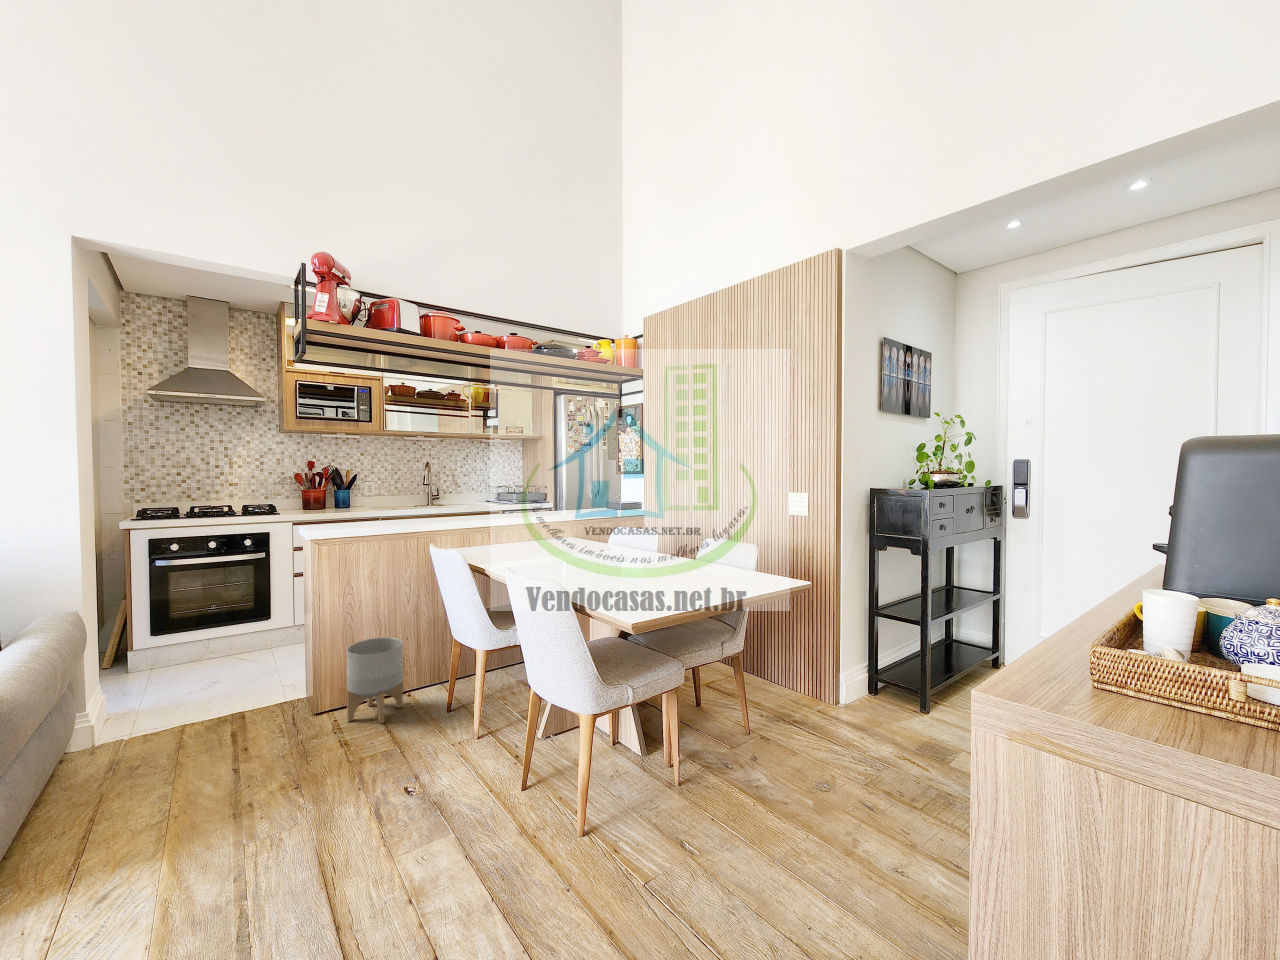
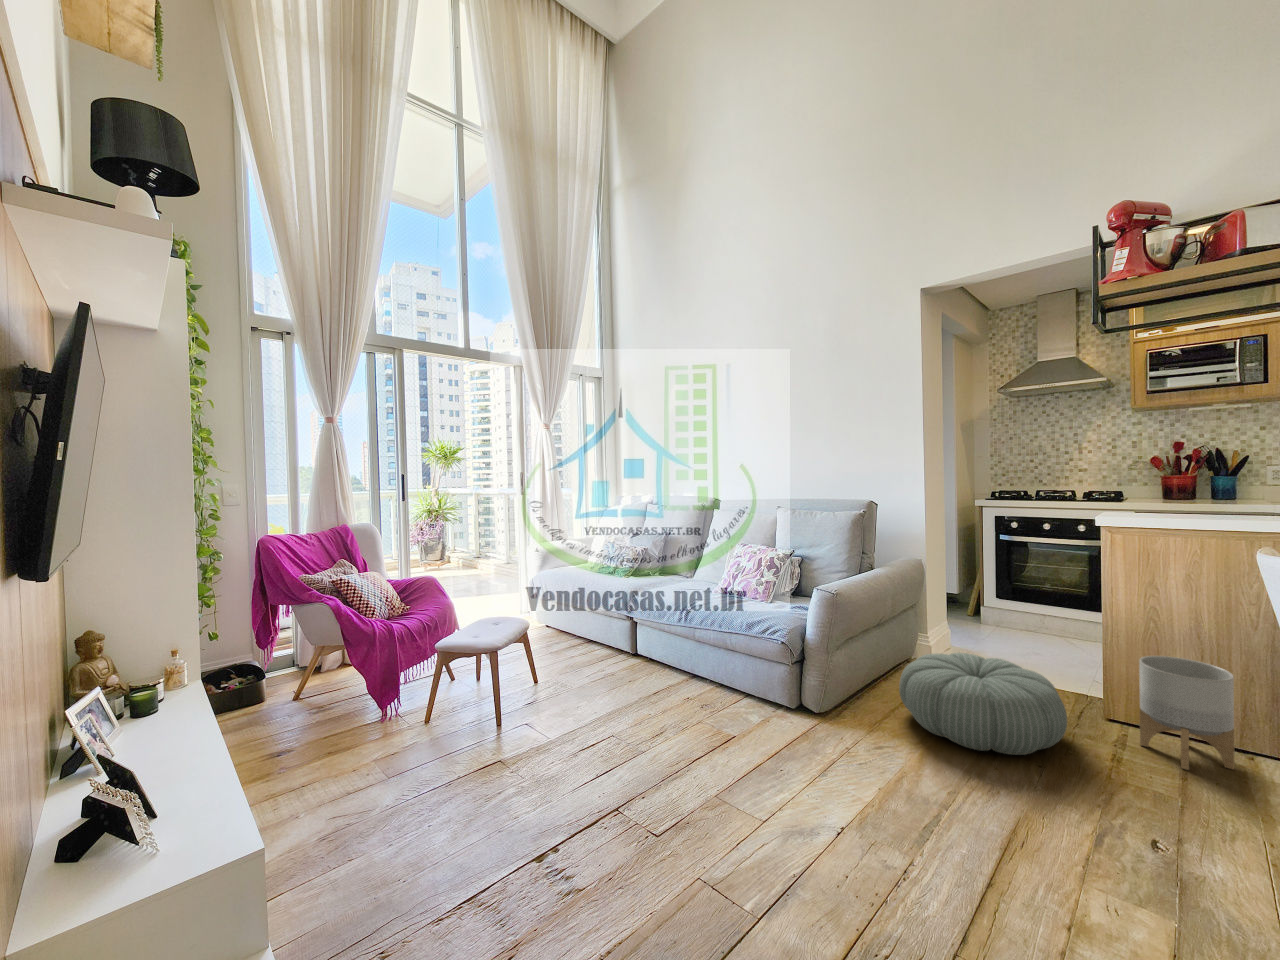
pouf: none [101,700,309,834] -> present [899,653,1067,755]

